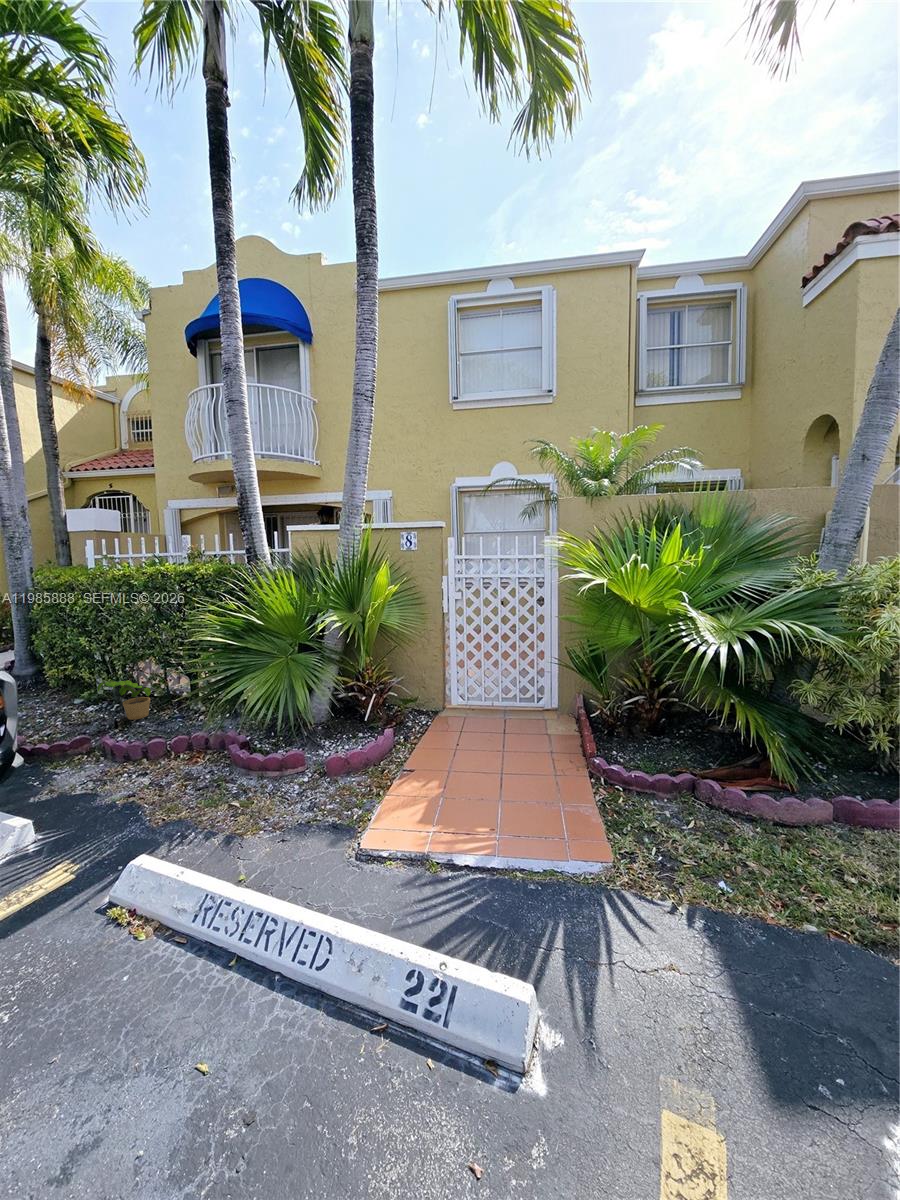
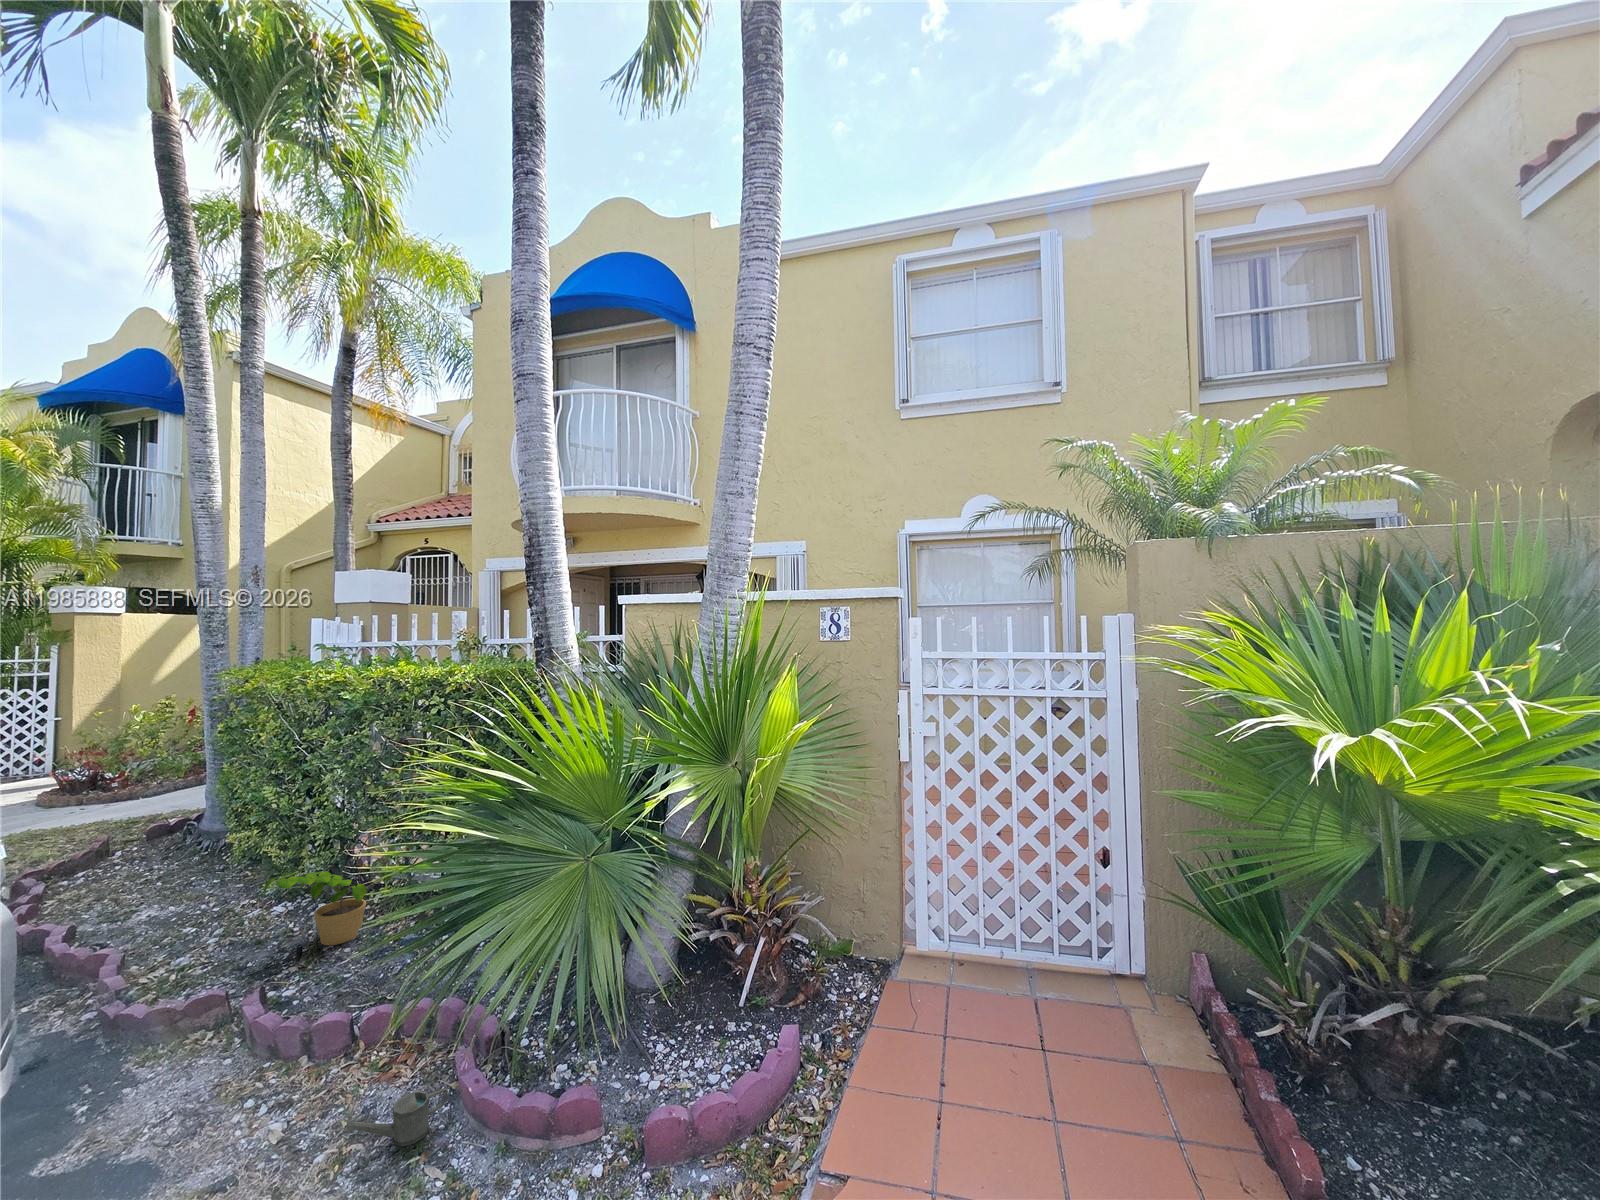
watering can: none [188,757,230,778] -> present [347,1088,447,1147]

